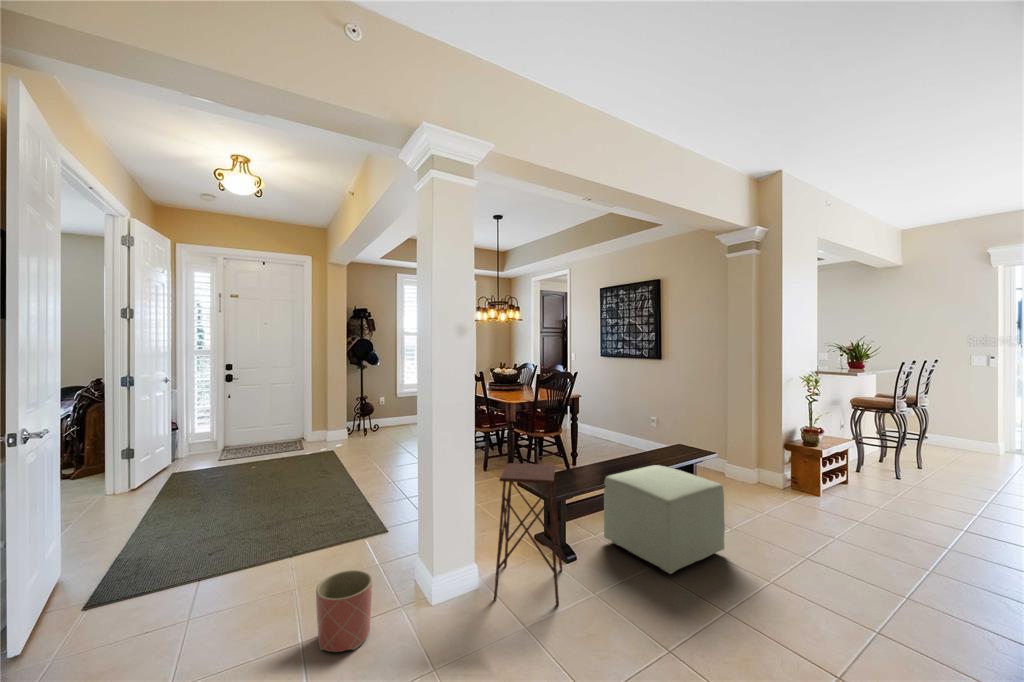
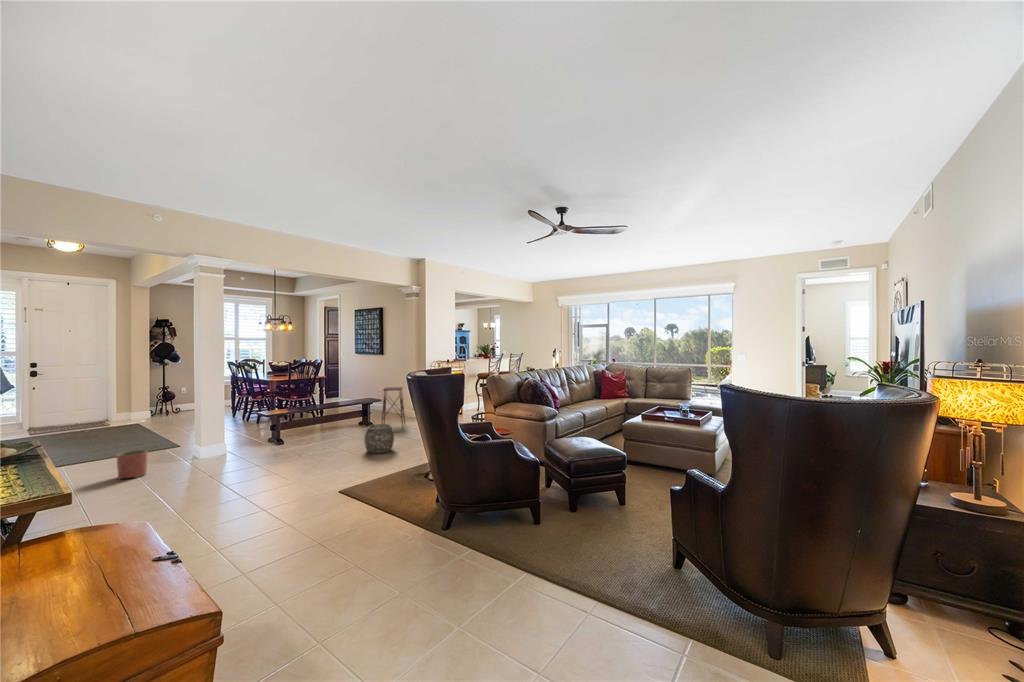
side table: present [494,463,562,605] -> present [382,387,405,428]
ottoman: present [604,465,725,574] -> none [294,407,350,448]
woven basket: none [818,540,917,638] -> present [364,424,394,453]

